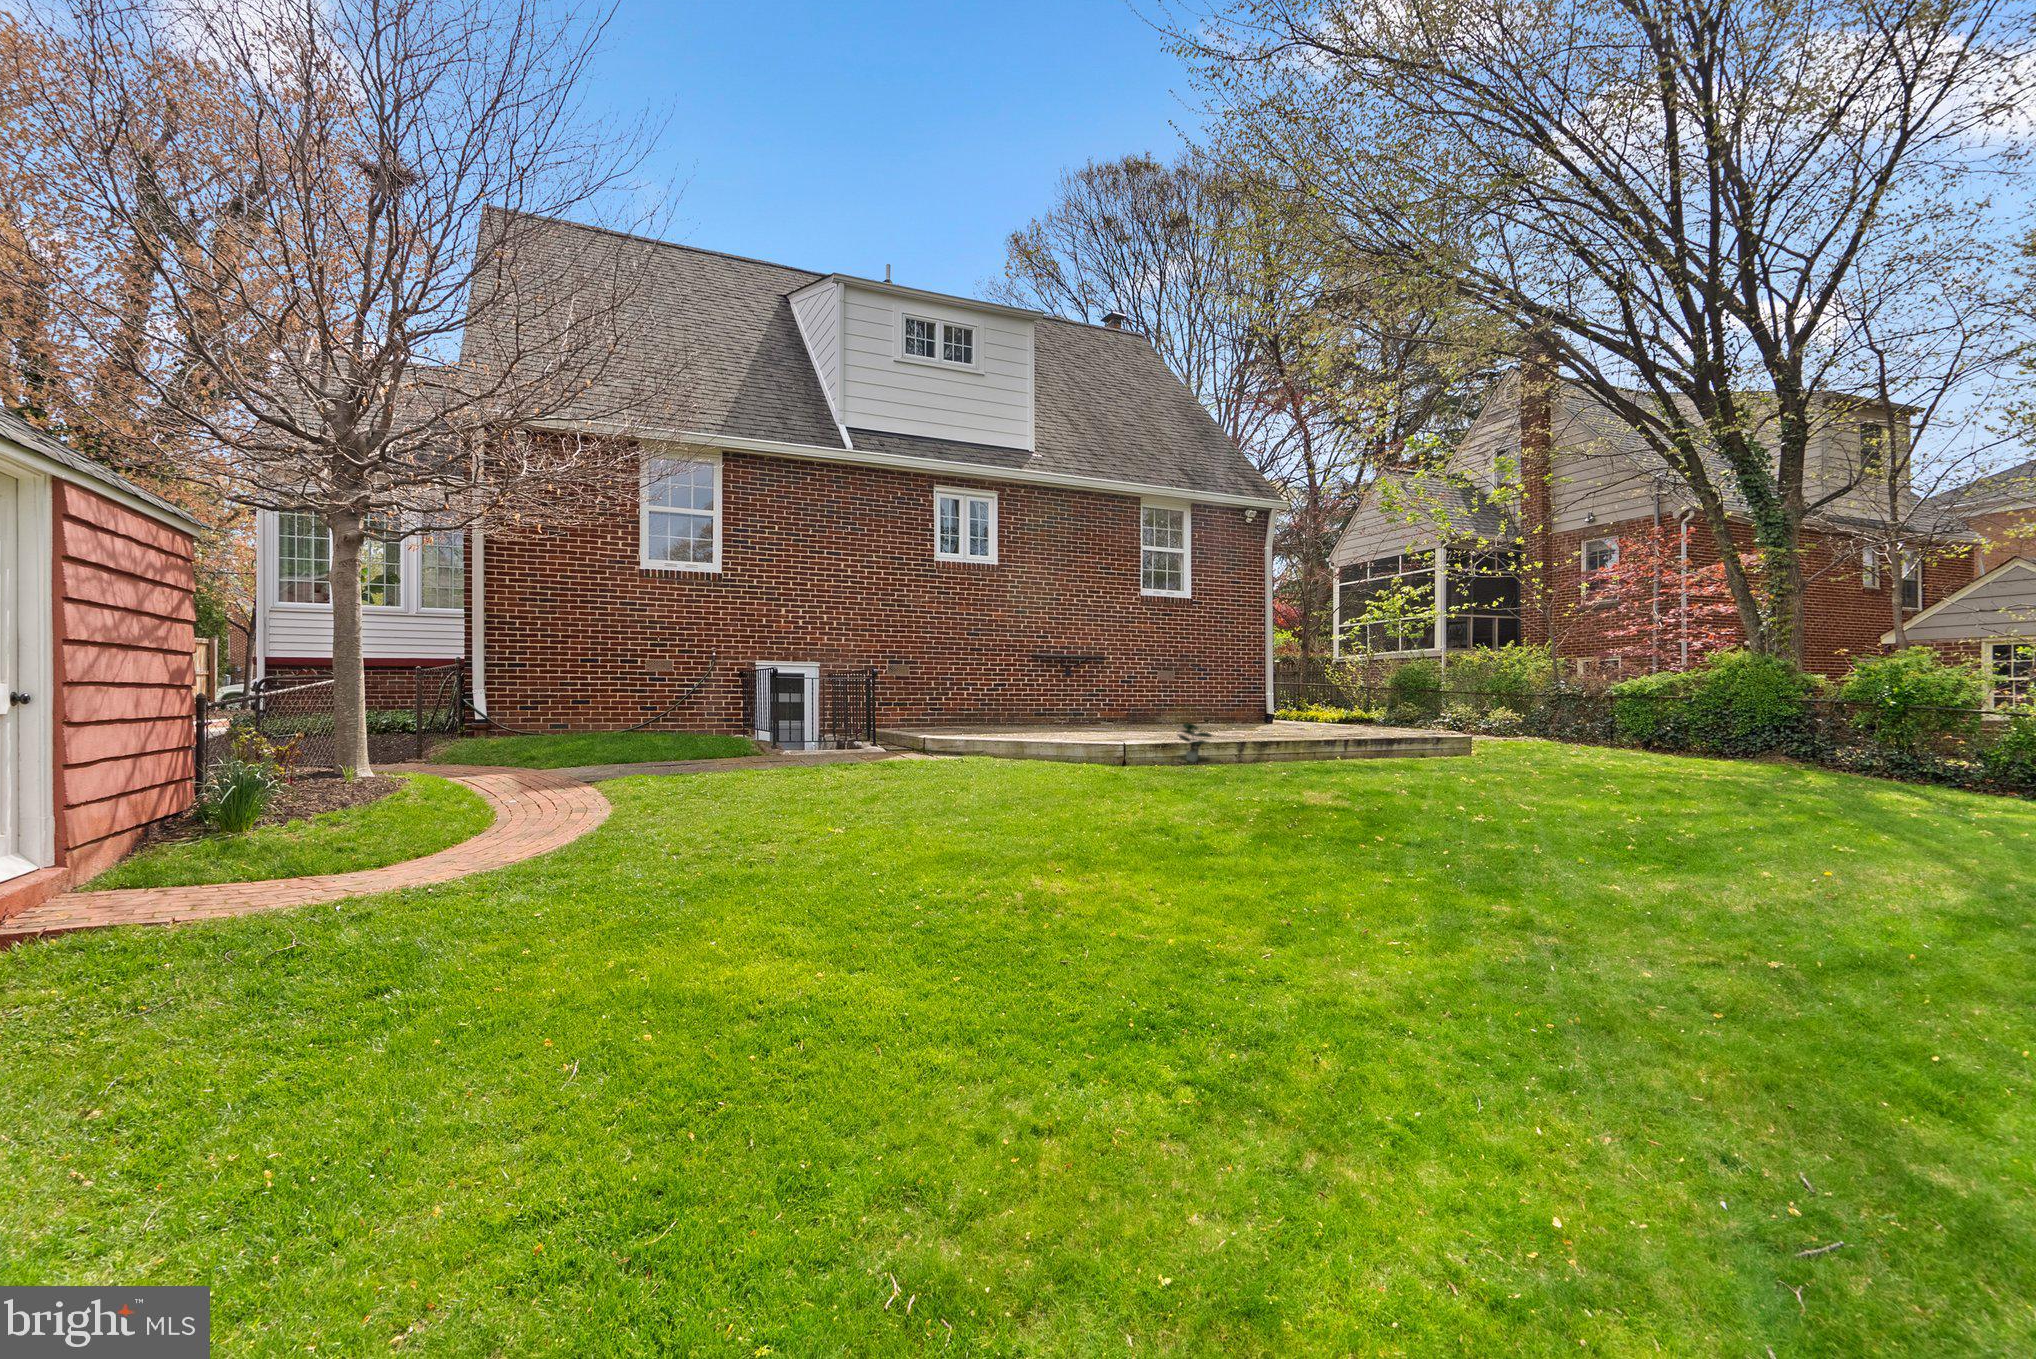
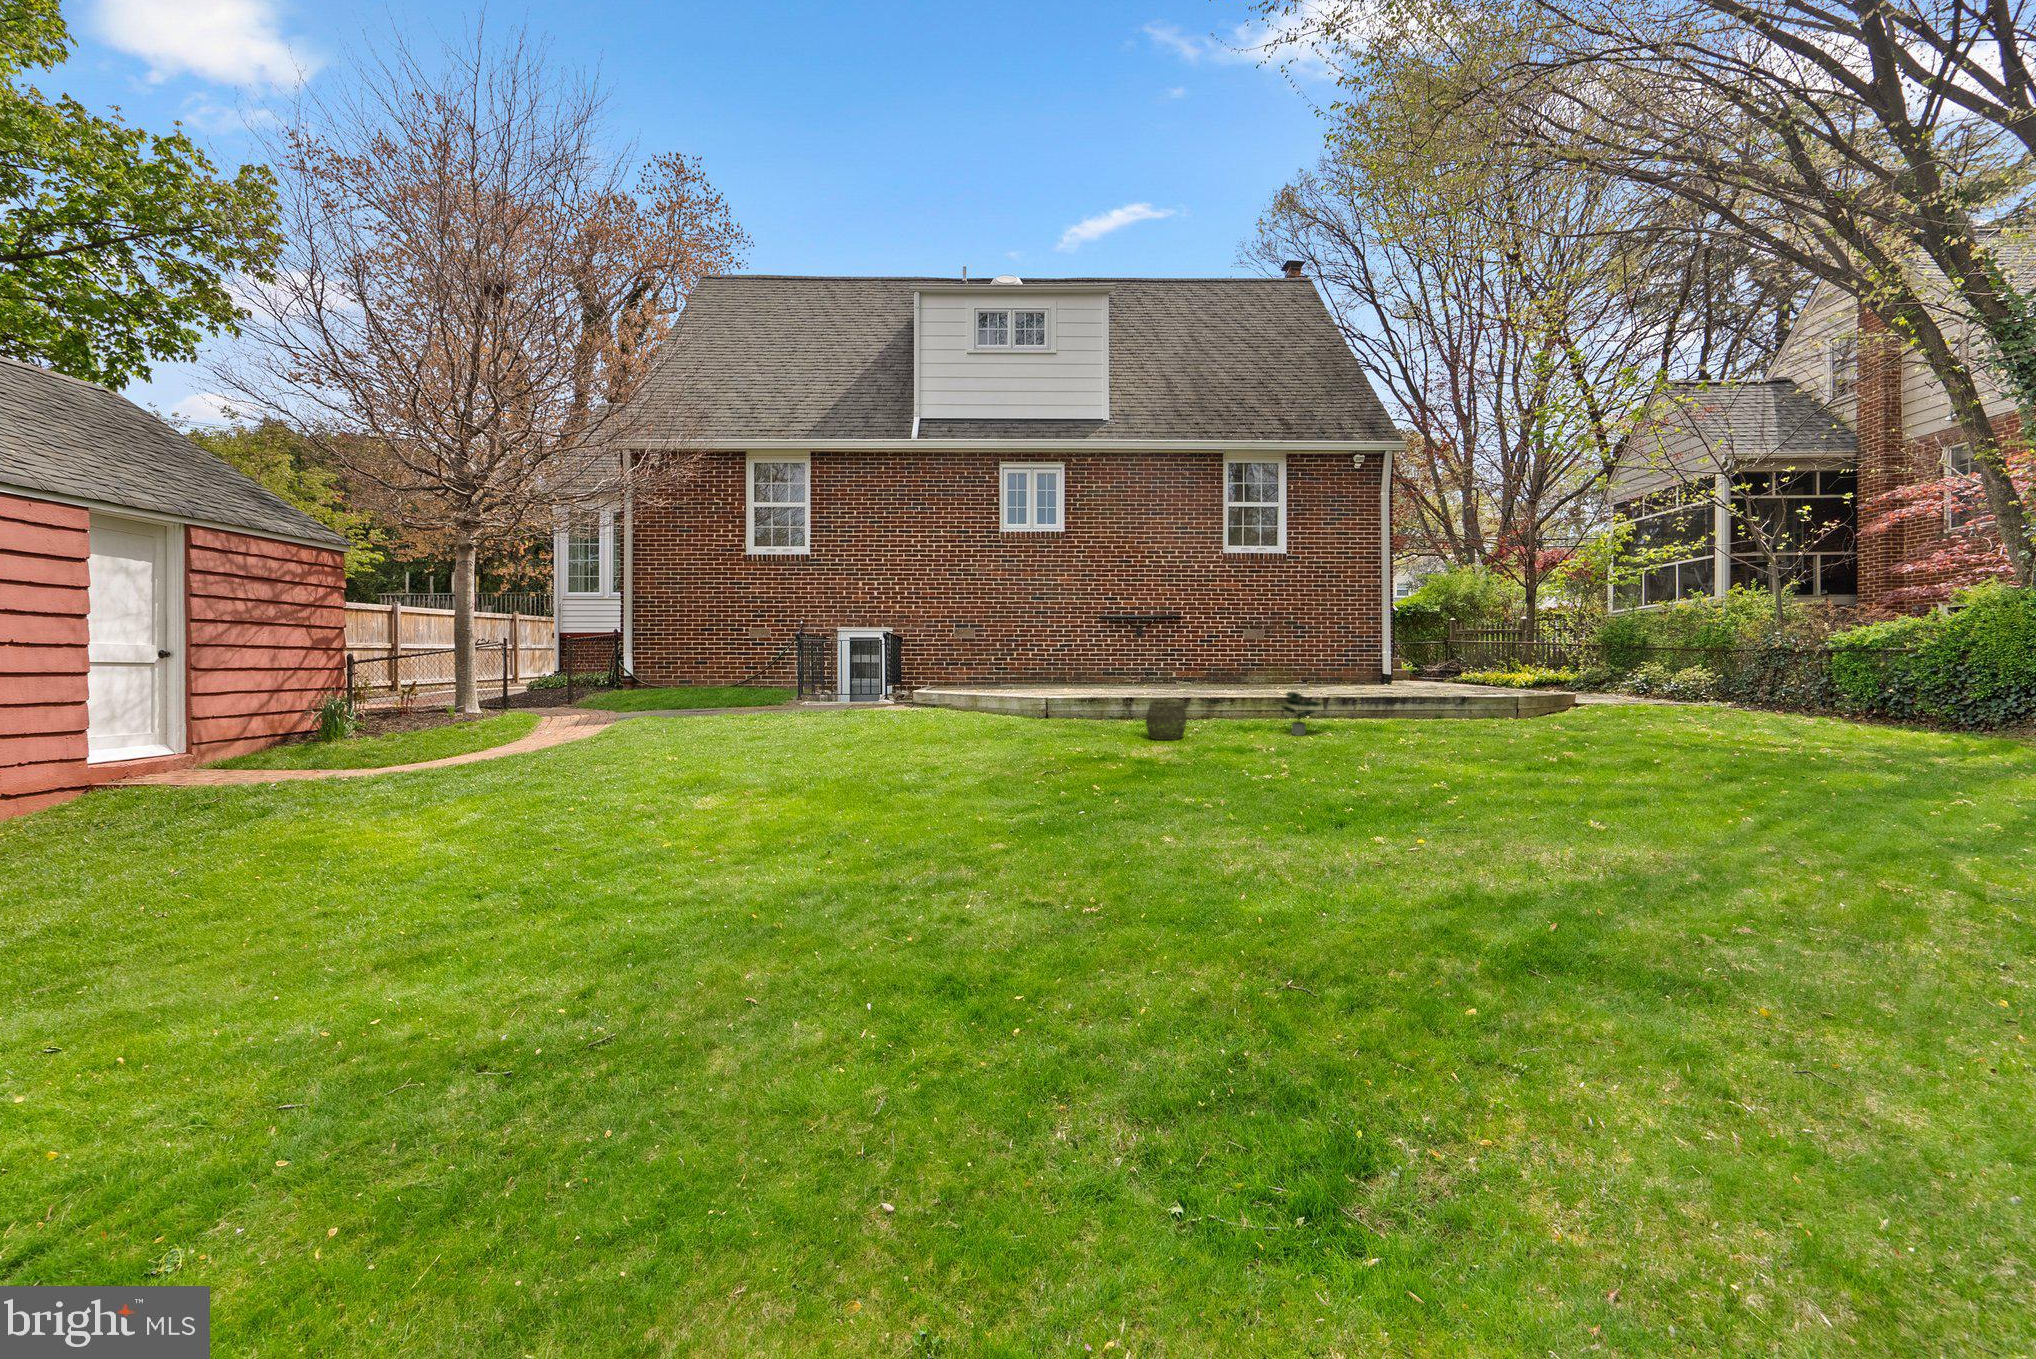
woven basket: none [1060,724,1096,761] -> present [1146,700,1186,740]

